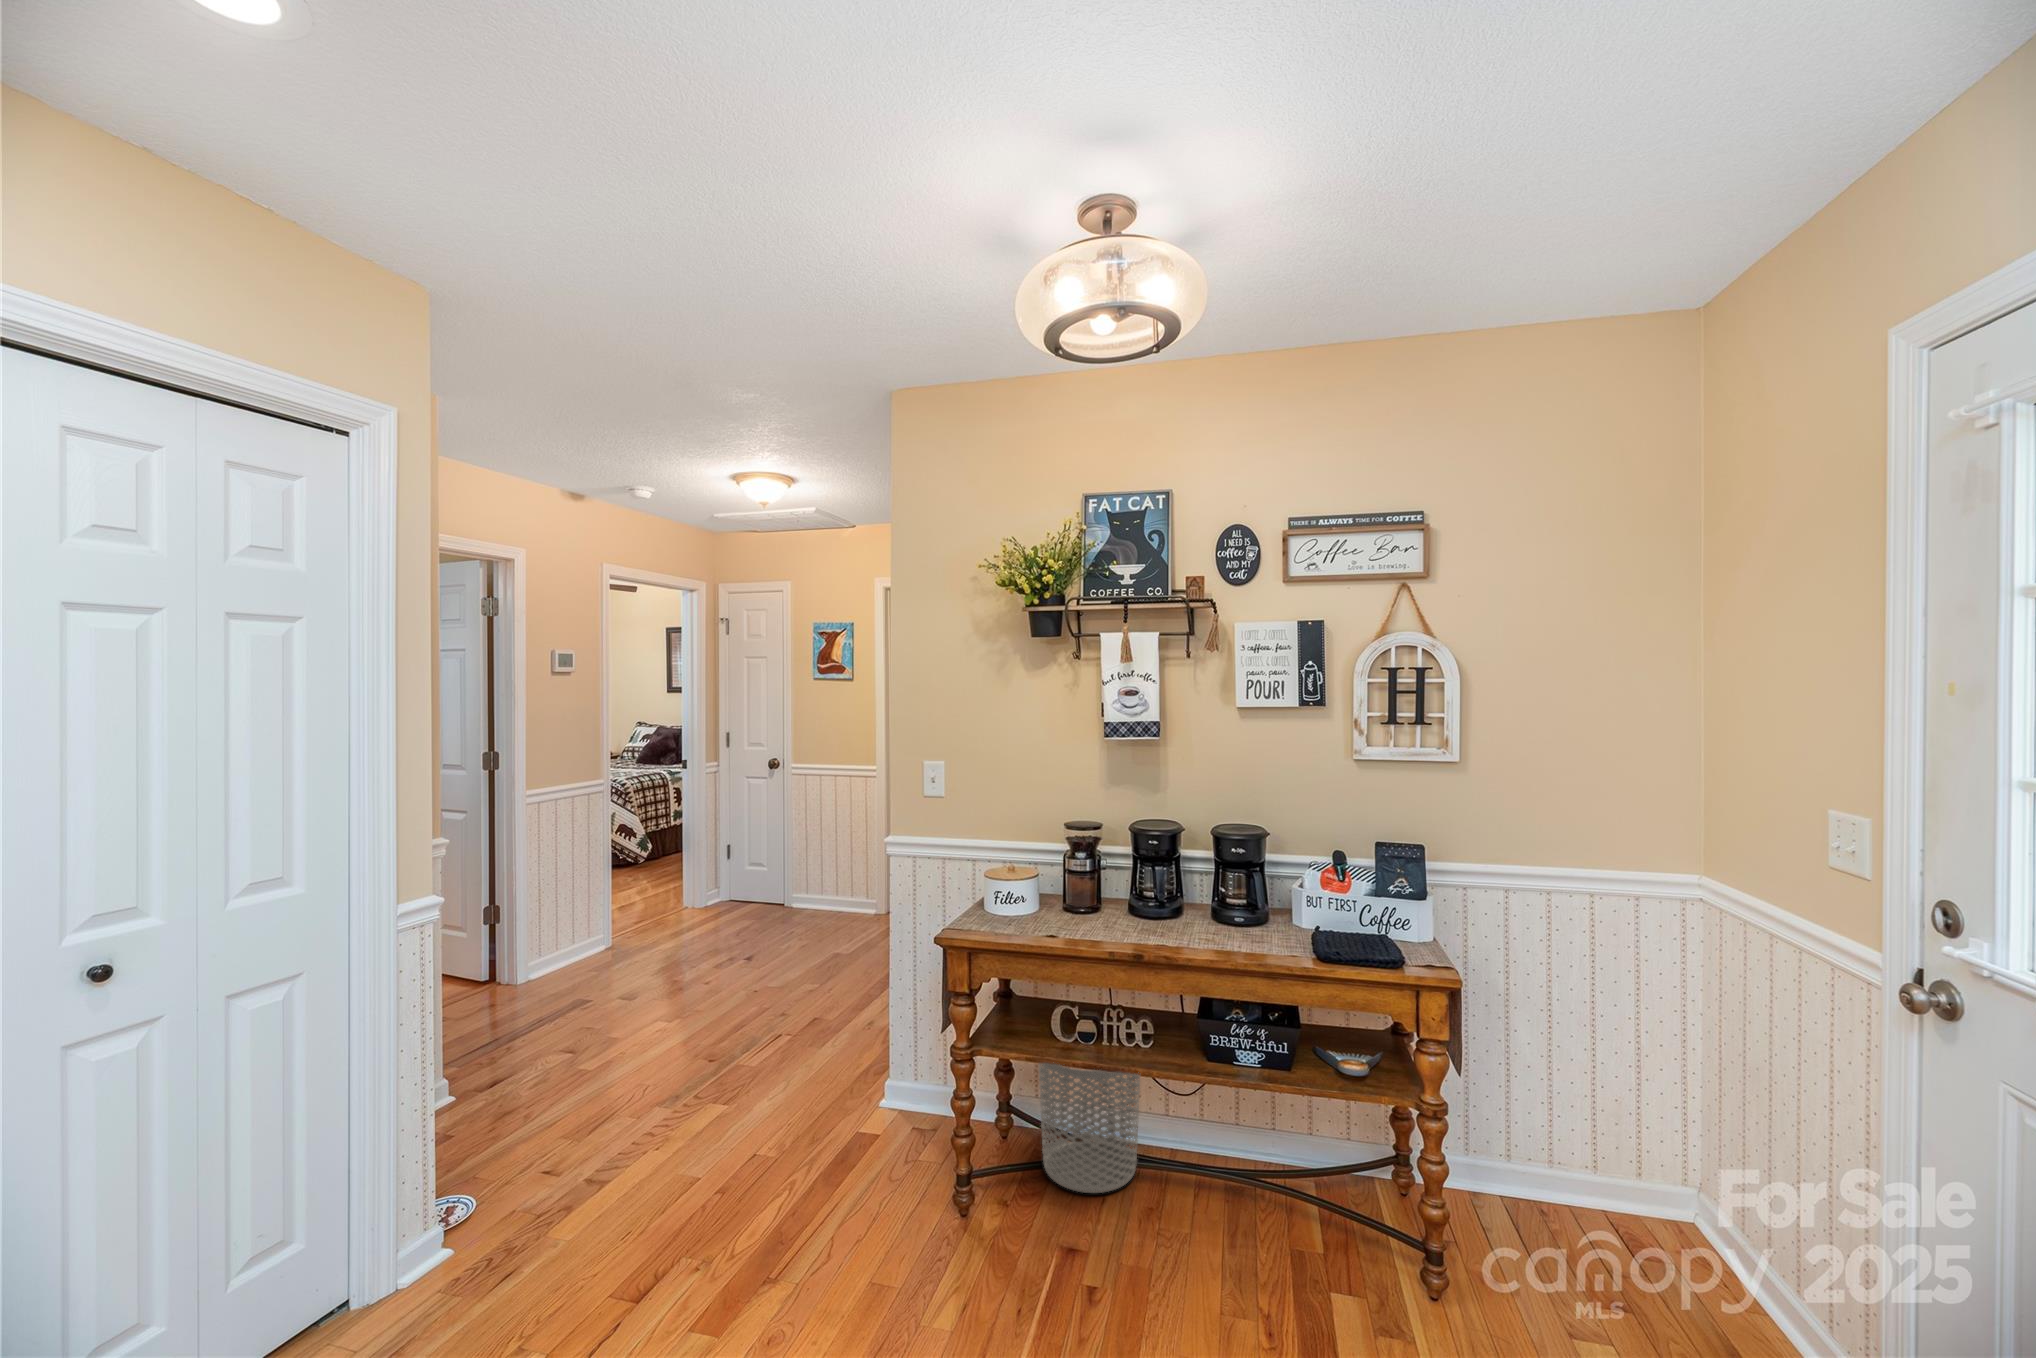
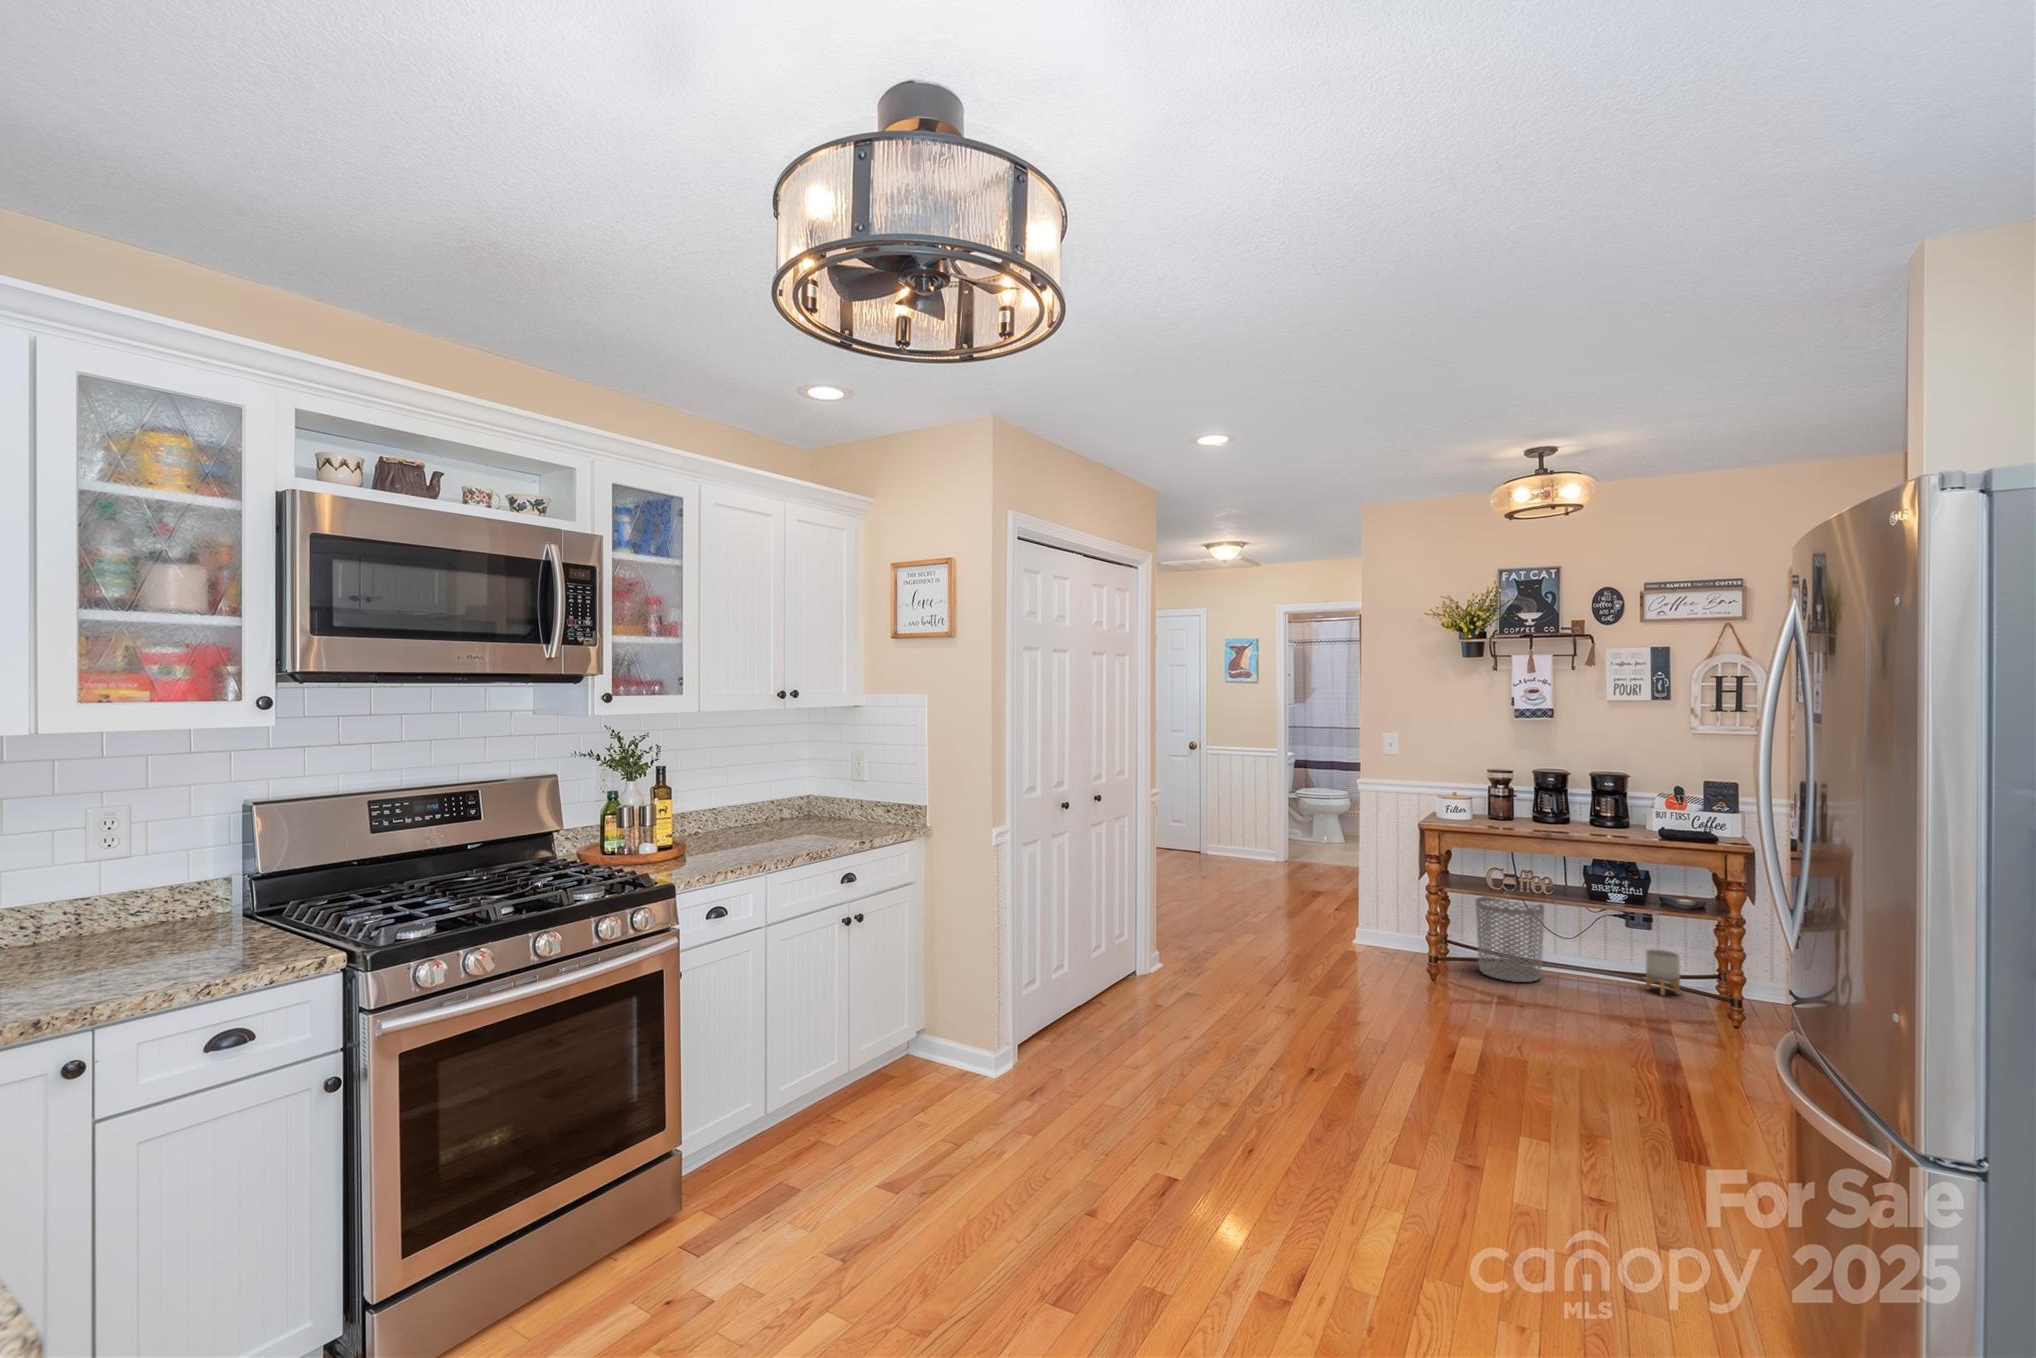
planter: none [1290,1113,1339,1203] -> present [1646,949,1680,995]

